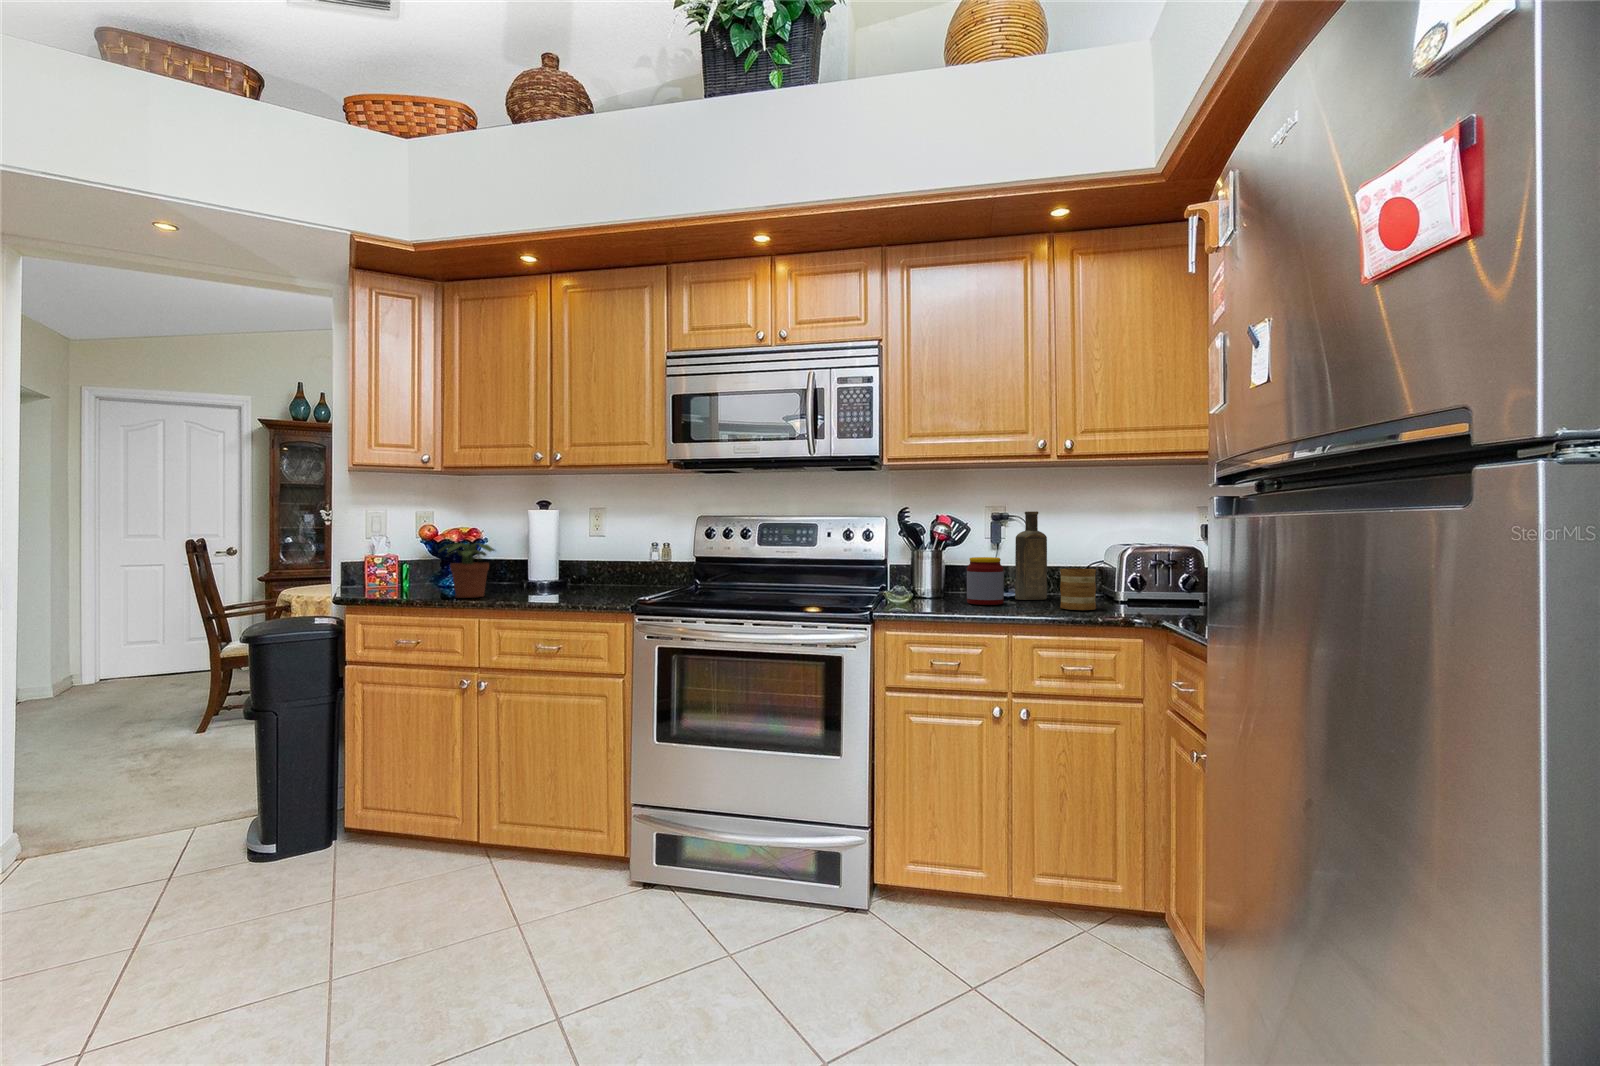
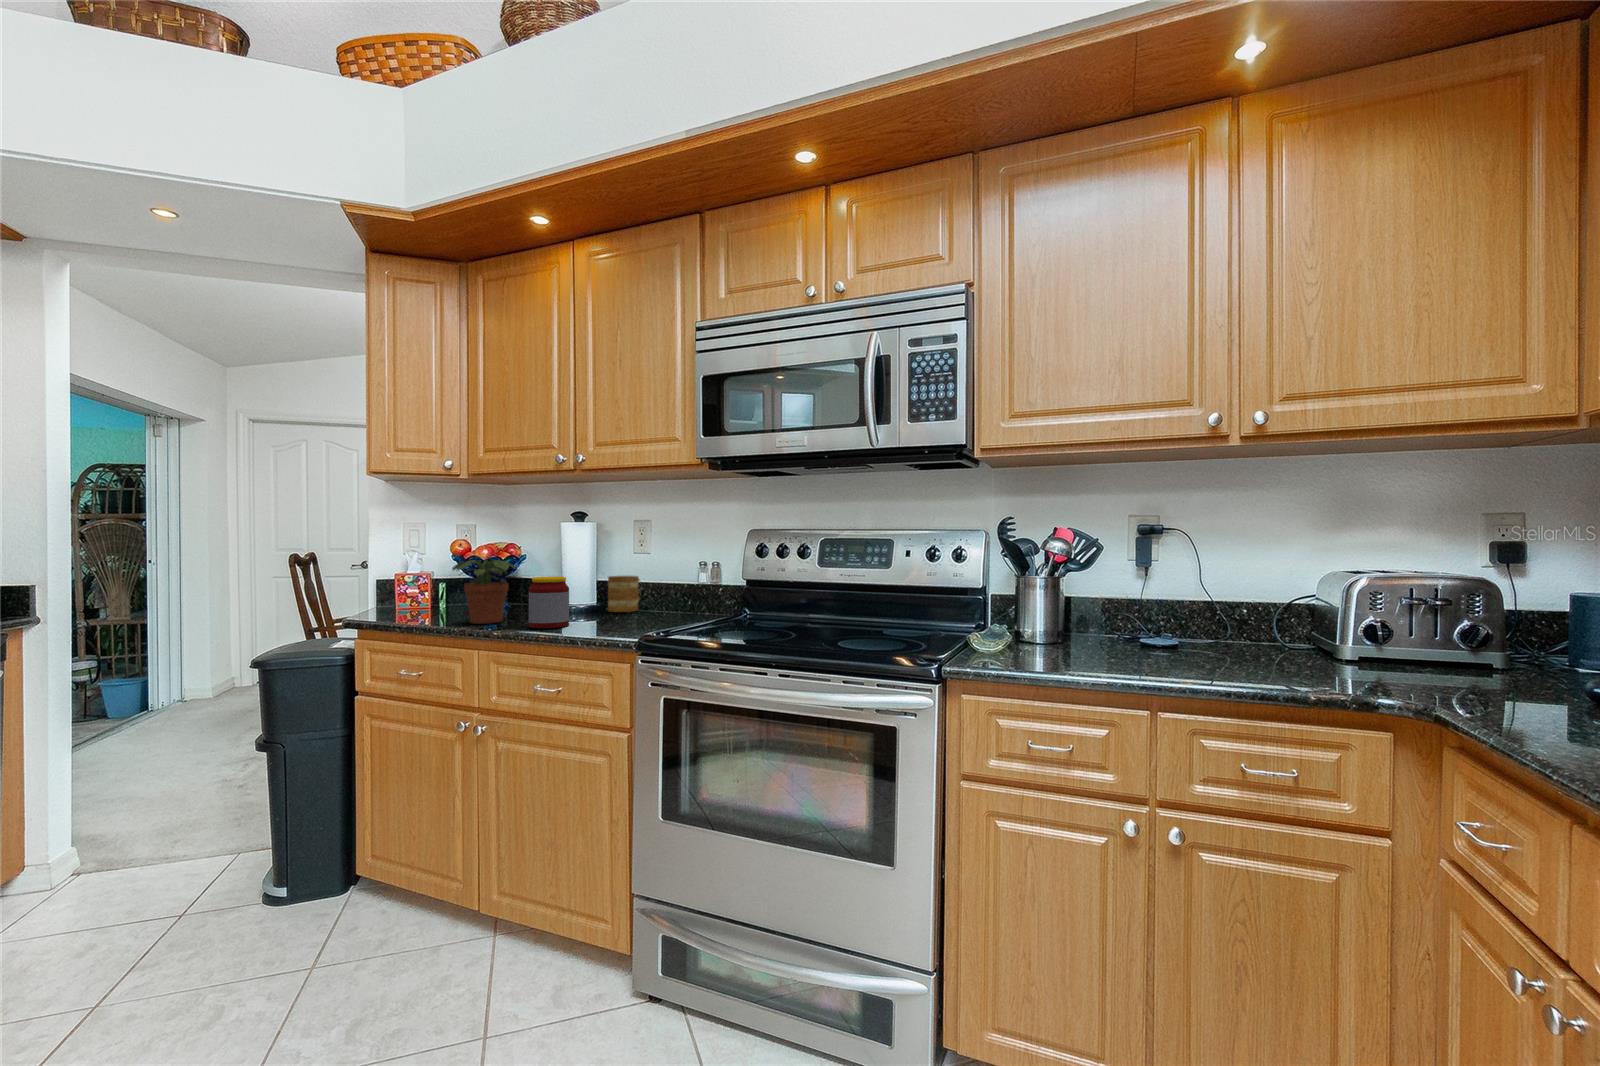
bottle: present [1015,511,1047,600] -> none [1159,520,1222,651]
jar: present [967,557,1004,605] -> present [529,577,569,628]
mug: present [1060,569,1096,610] -> present [608,576,640,612]

